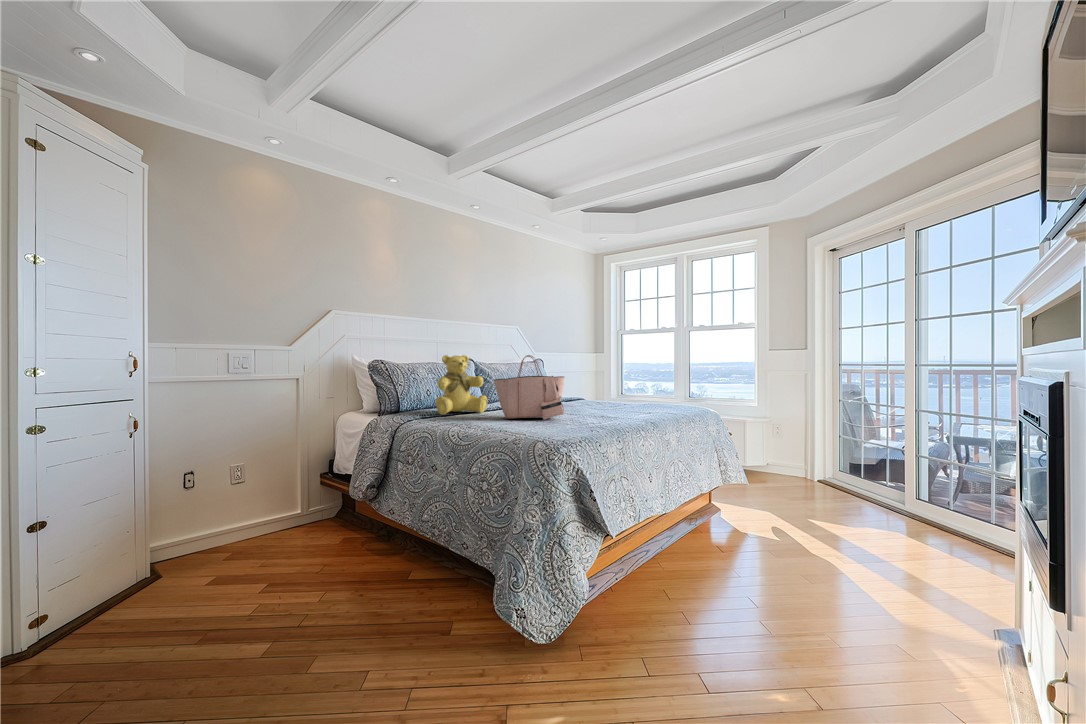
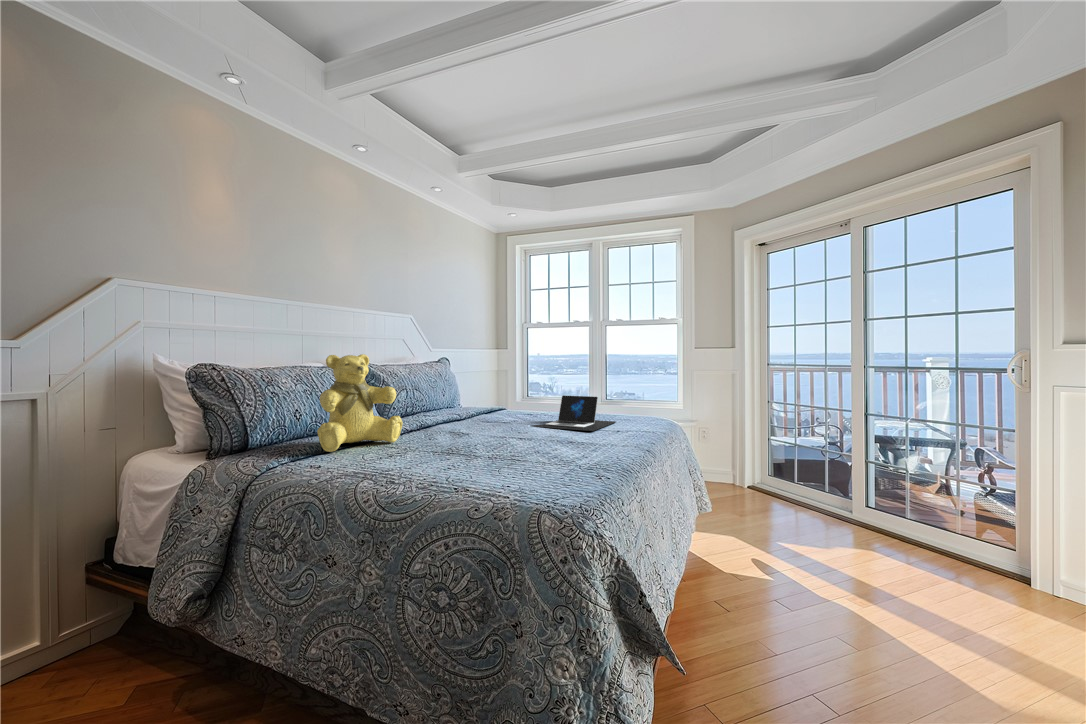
tote bag: present [494,355,565,420] -> none [421,355,530,454]
laptop: none [580,388,654,413] -> present [532,395,615,431]

